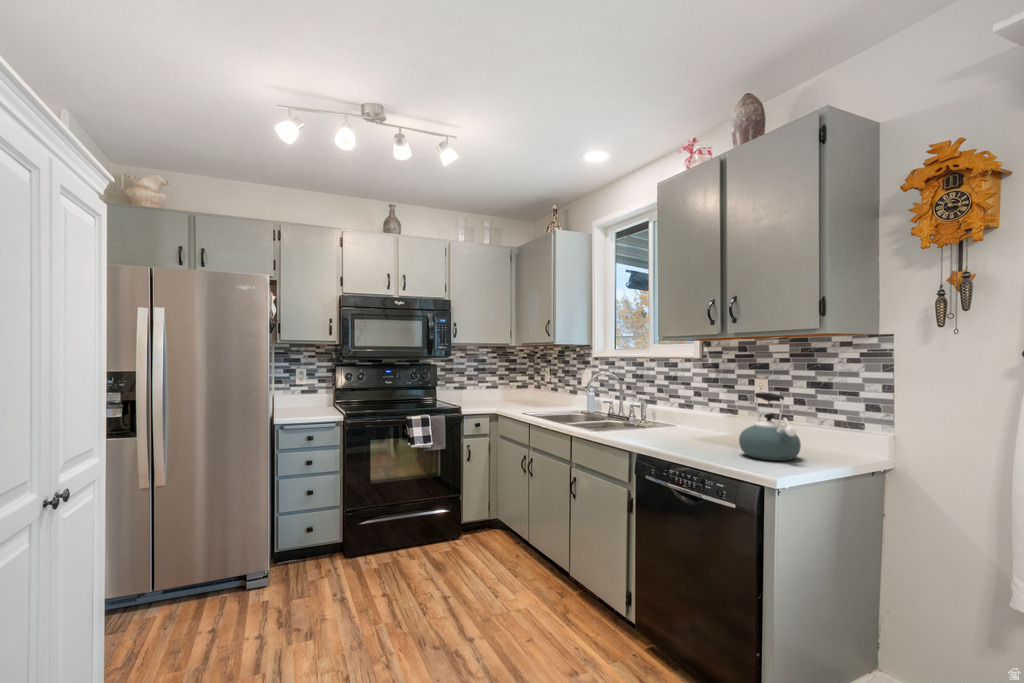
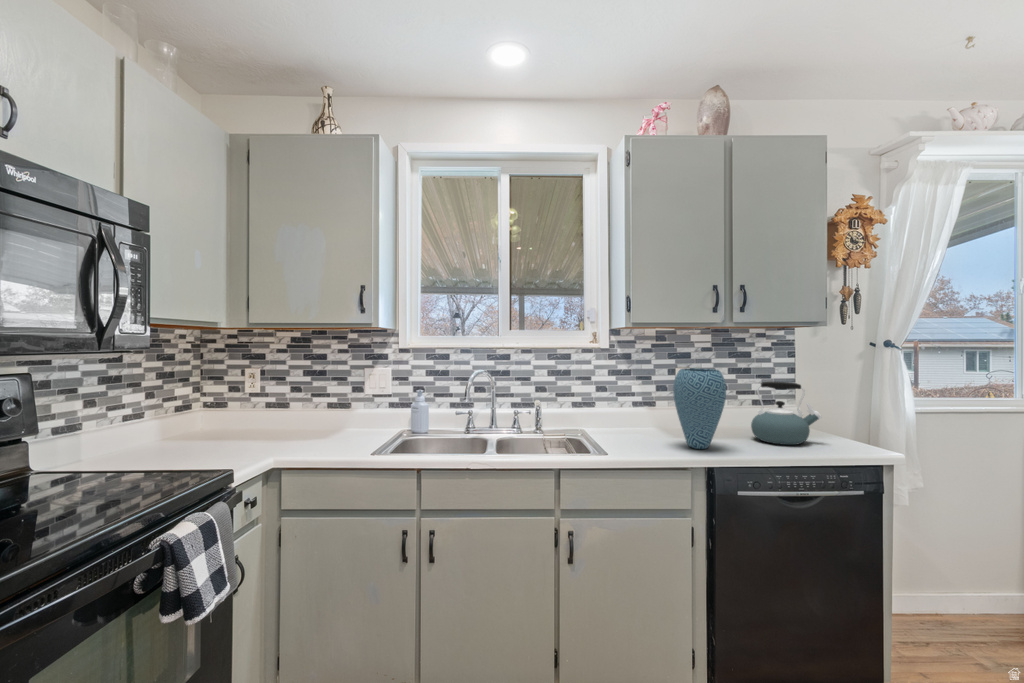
vase: none [653,374,698,444] -> present [673,368,726,449]

